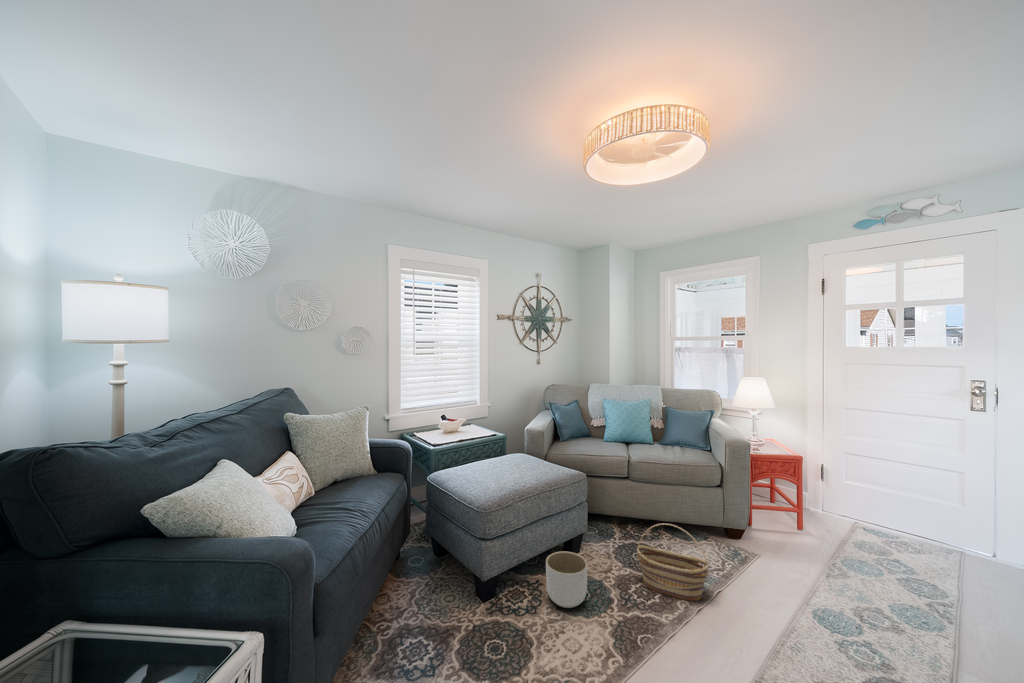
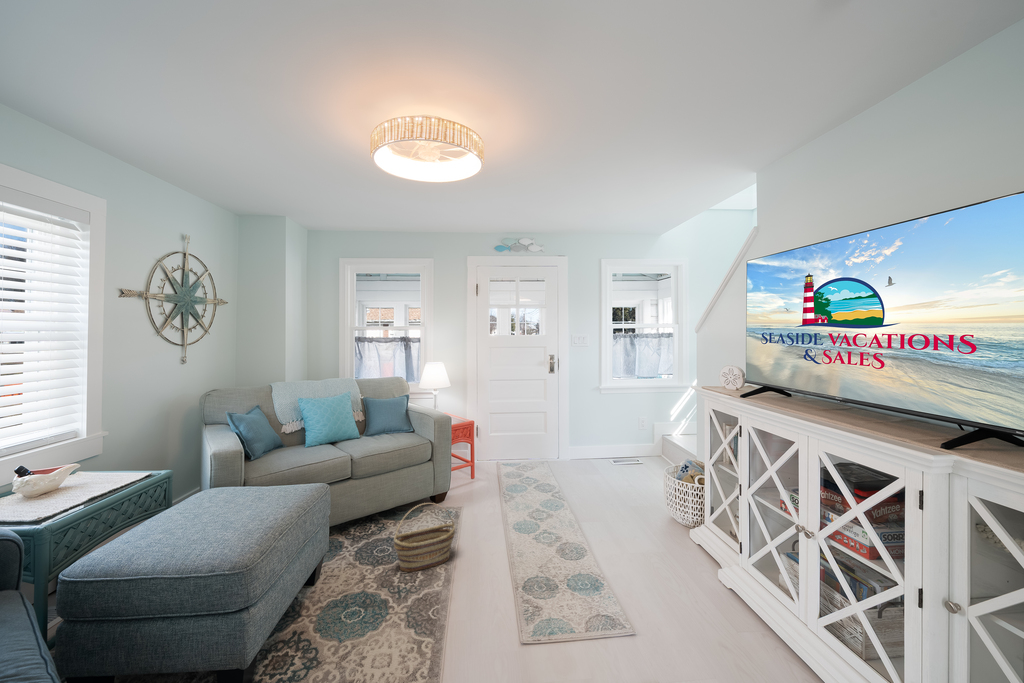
planter: present [546,551,587,608] -> none [317,572,368,639]

